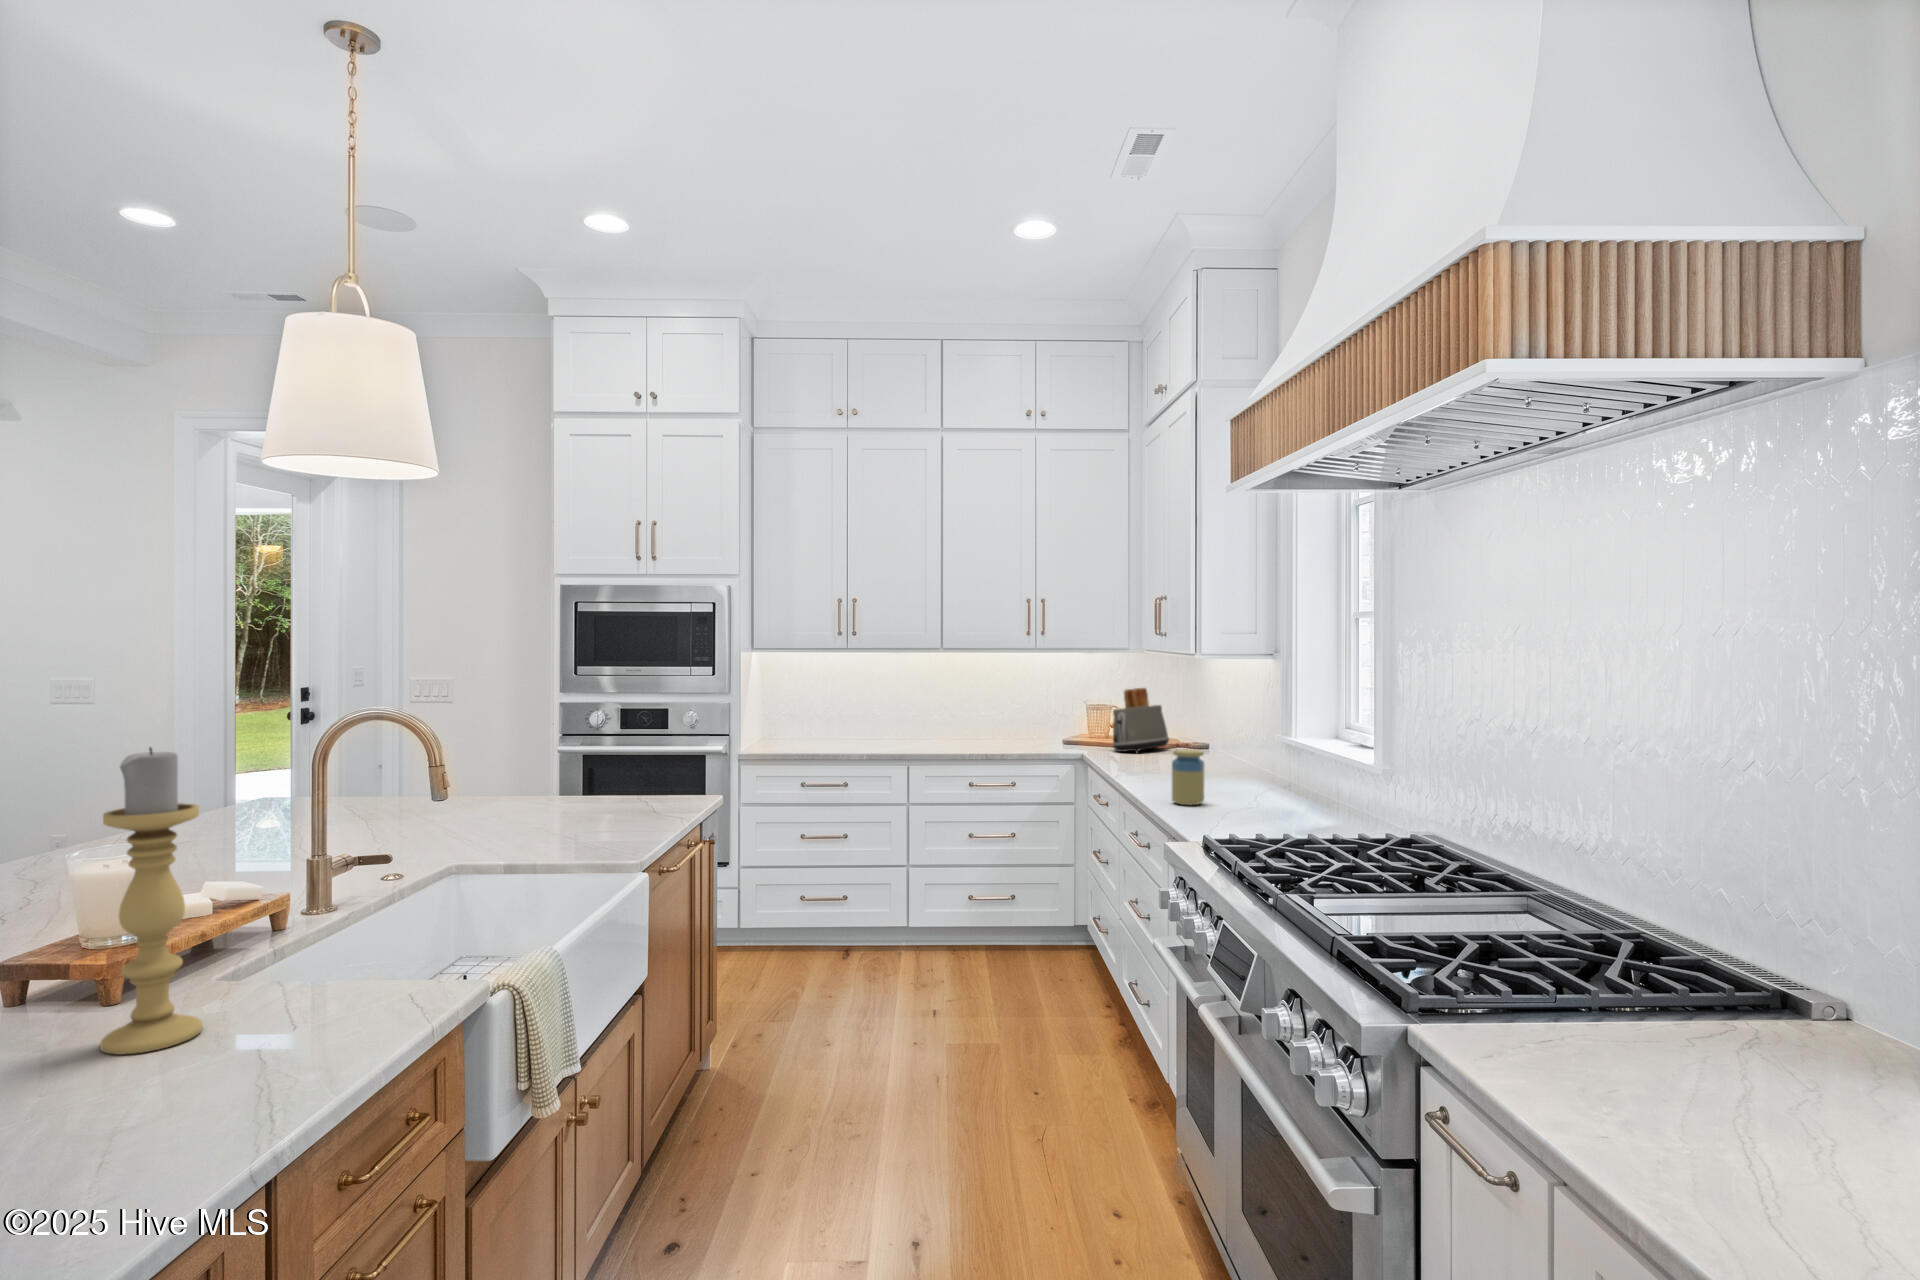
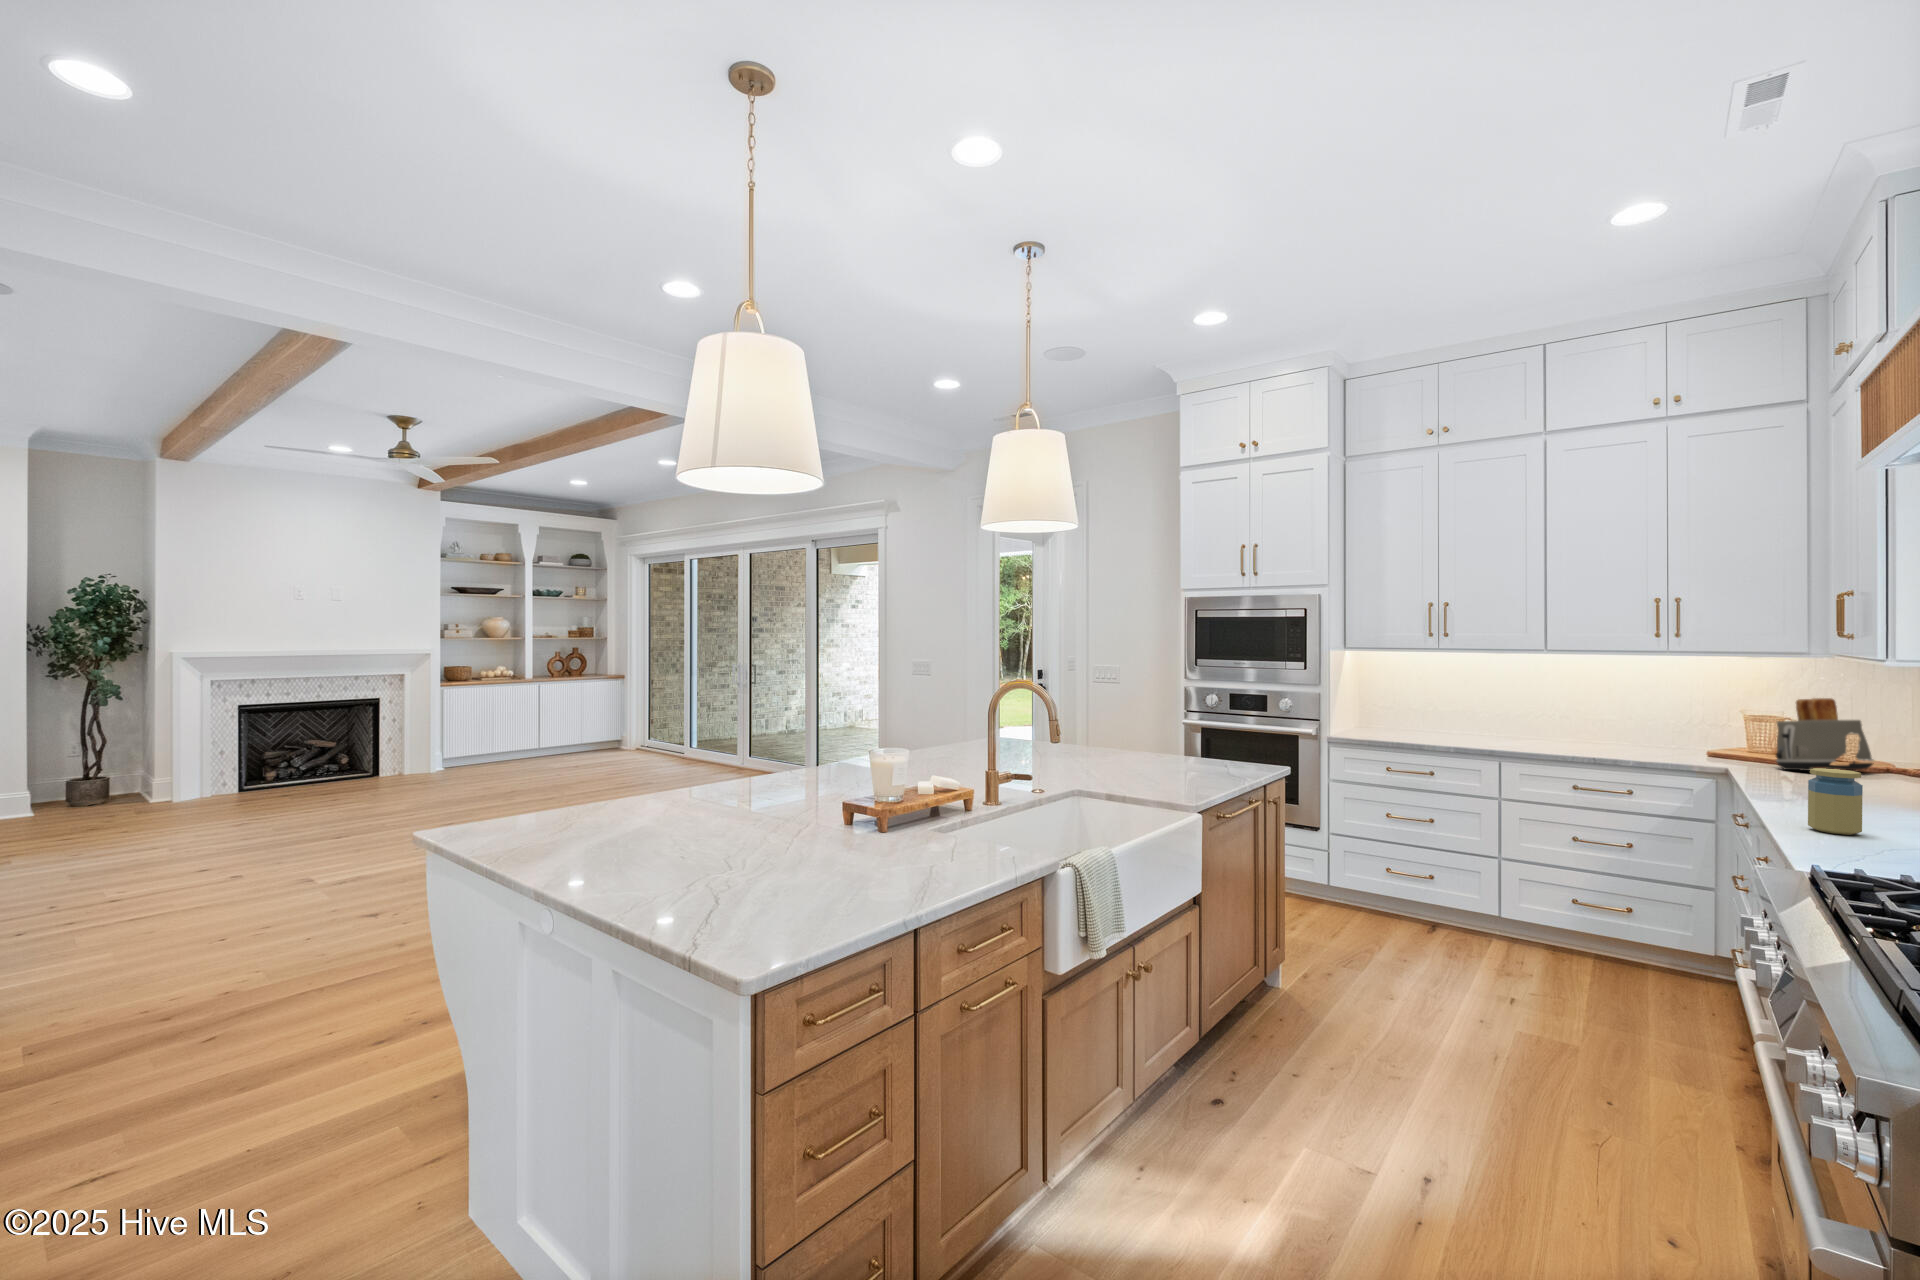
candle holder: present [101,747,202,1055] -> none [869,695,912,857]

